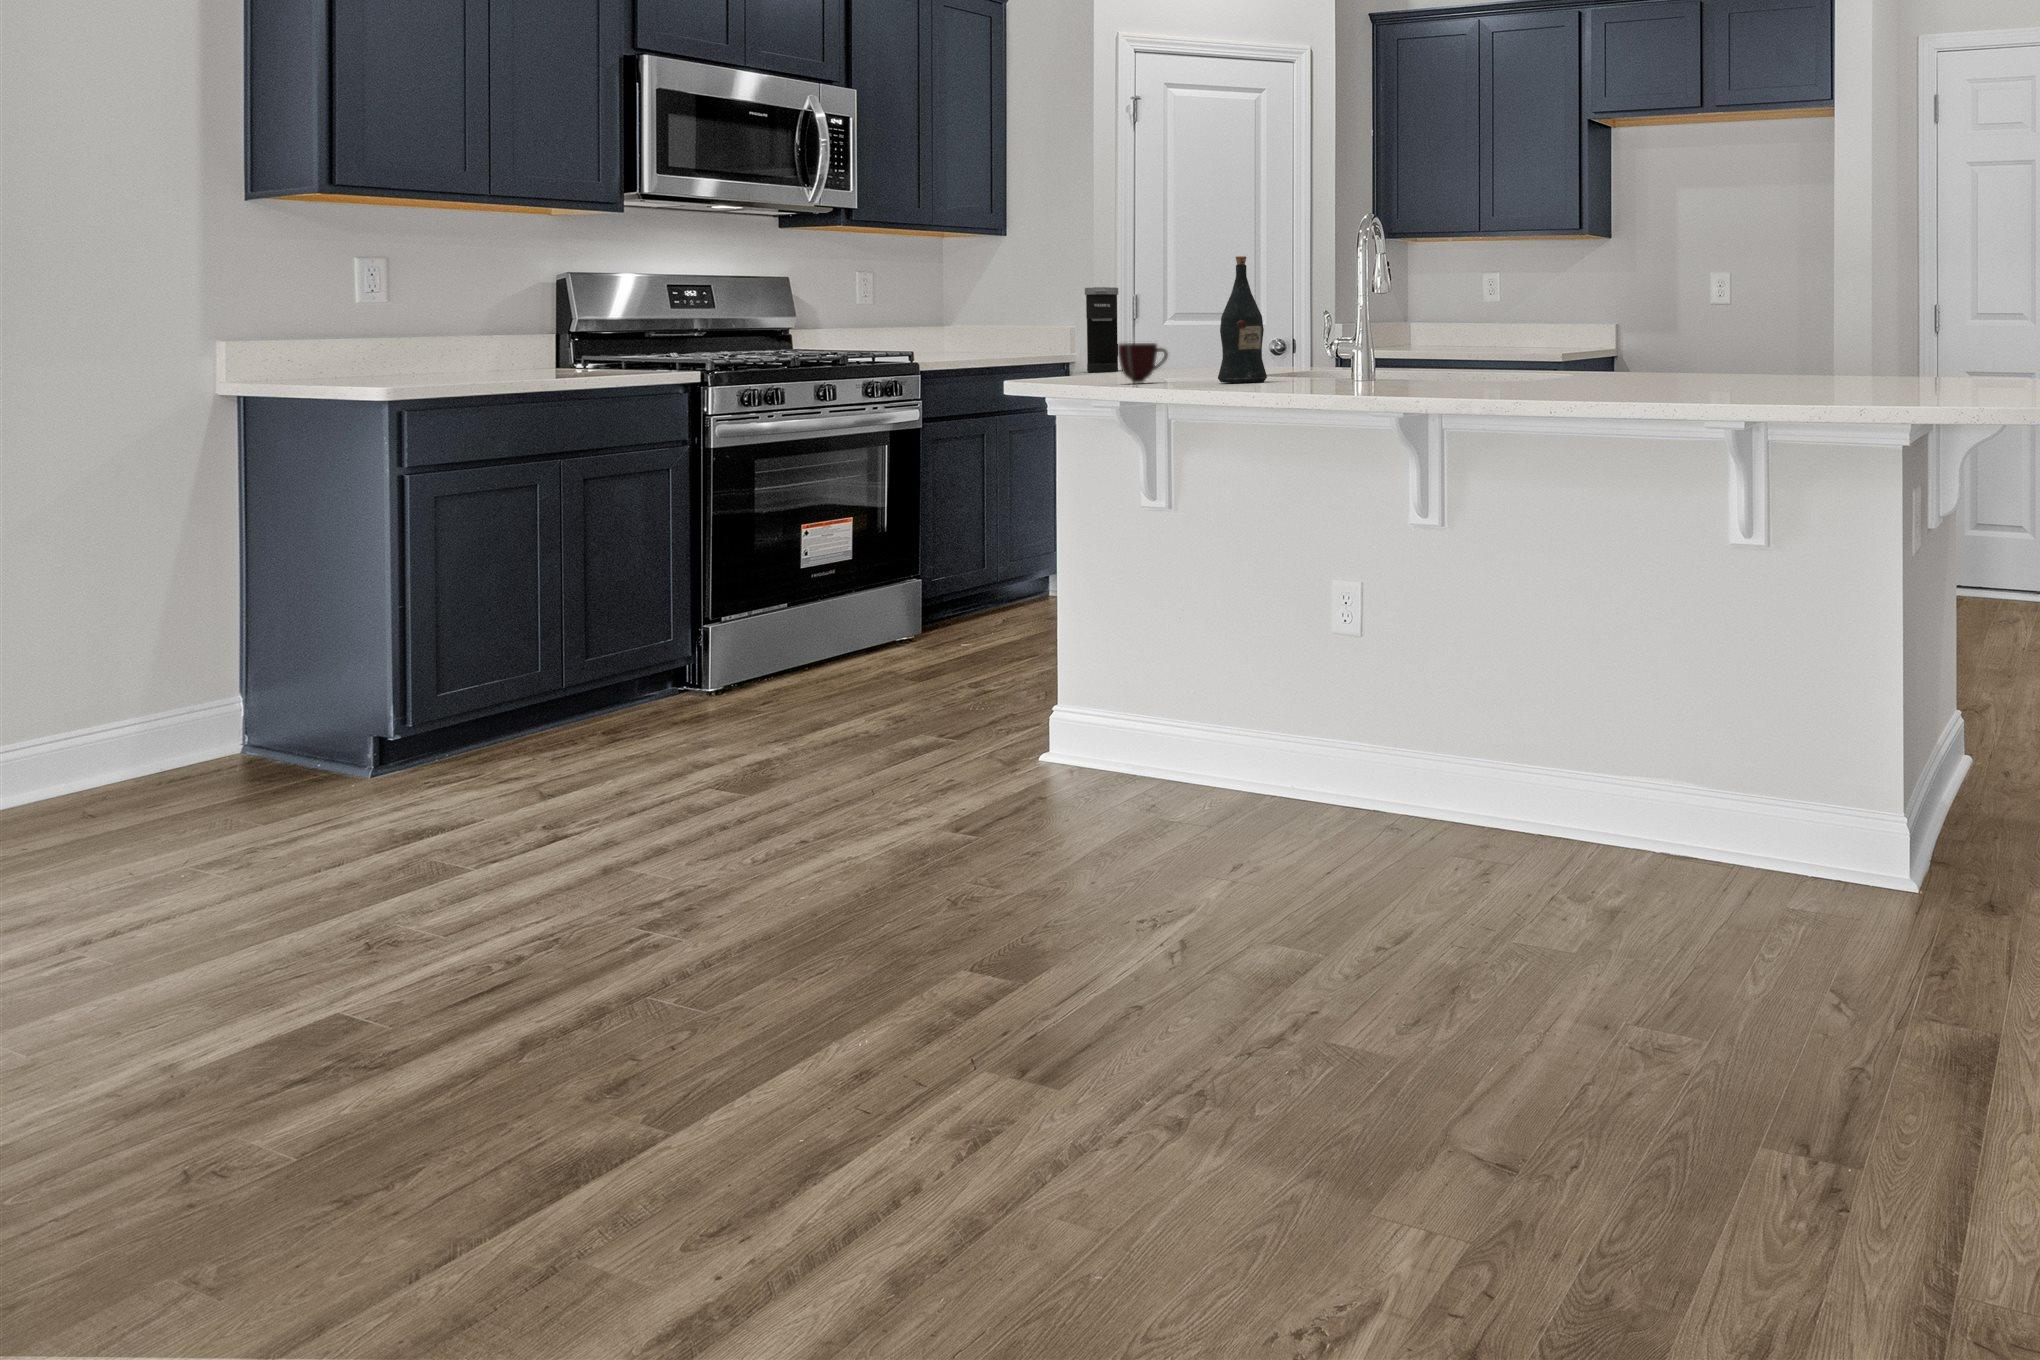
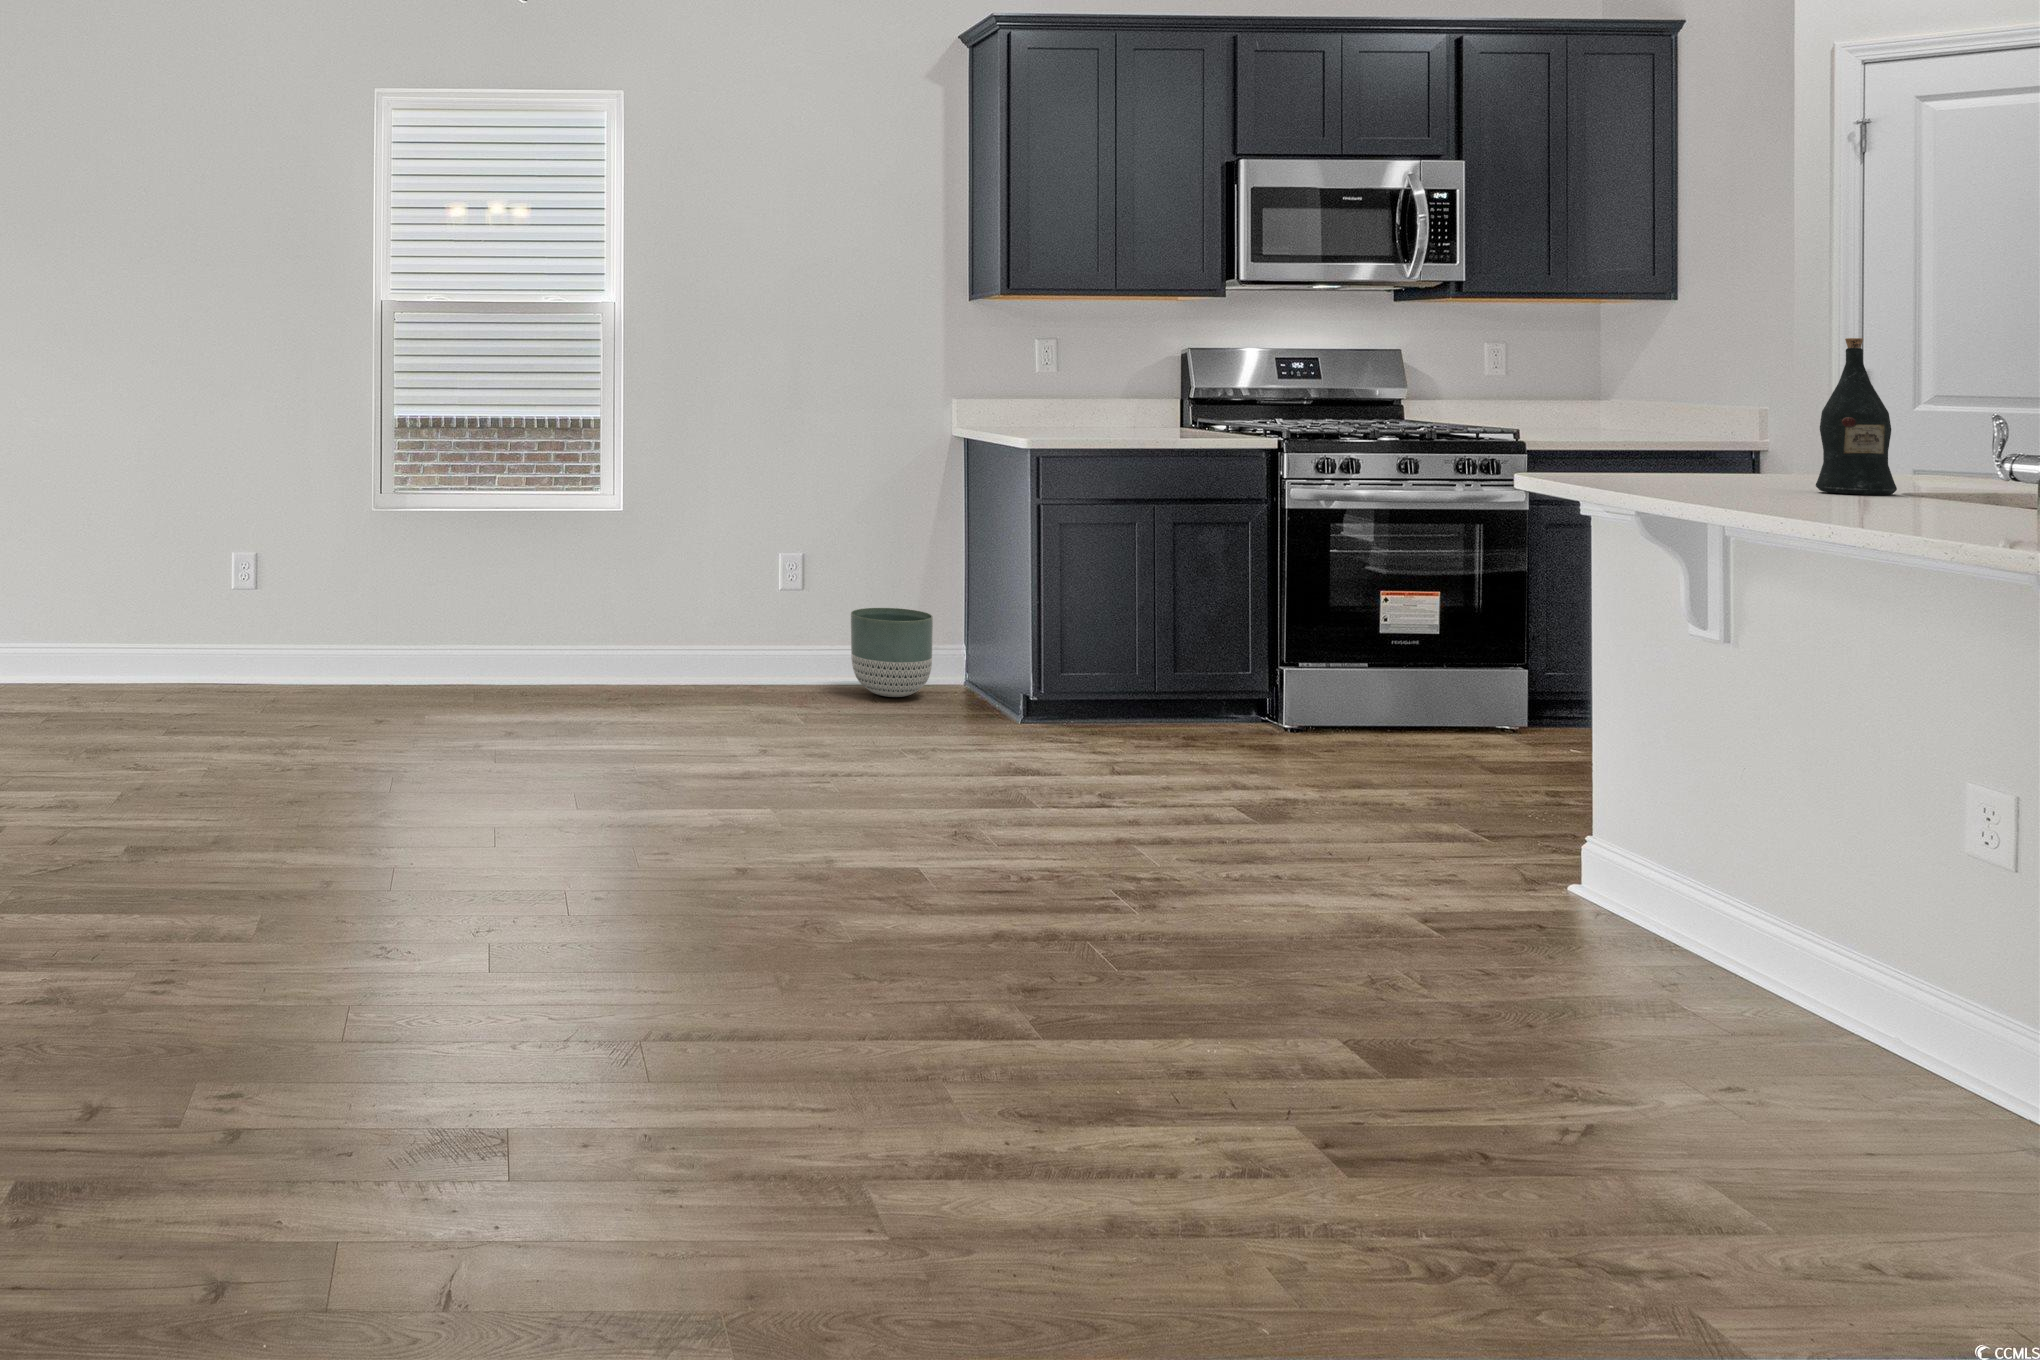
coffee maker: present [1085,287,1118,372] -> none [1760,360,1816,461]
mug: present [1118,343,1168,383] -> none [1699,435,1769,482]
planter: none [55,649,212,785] -> present [851,608,933,697]

